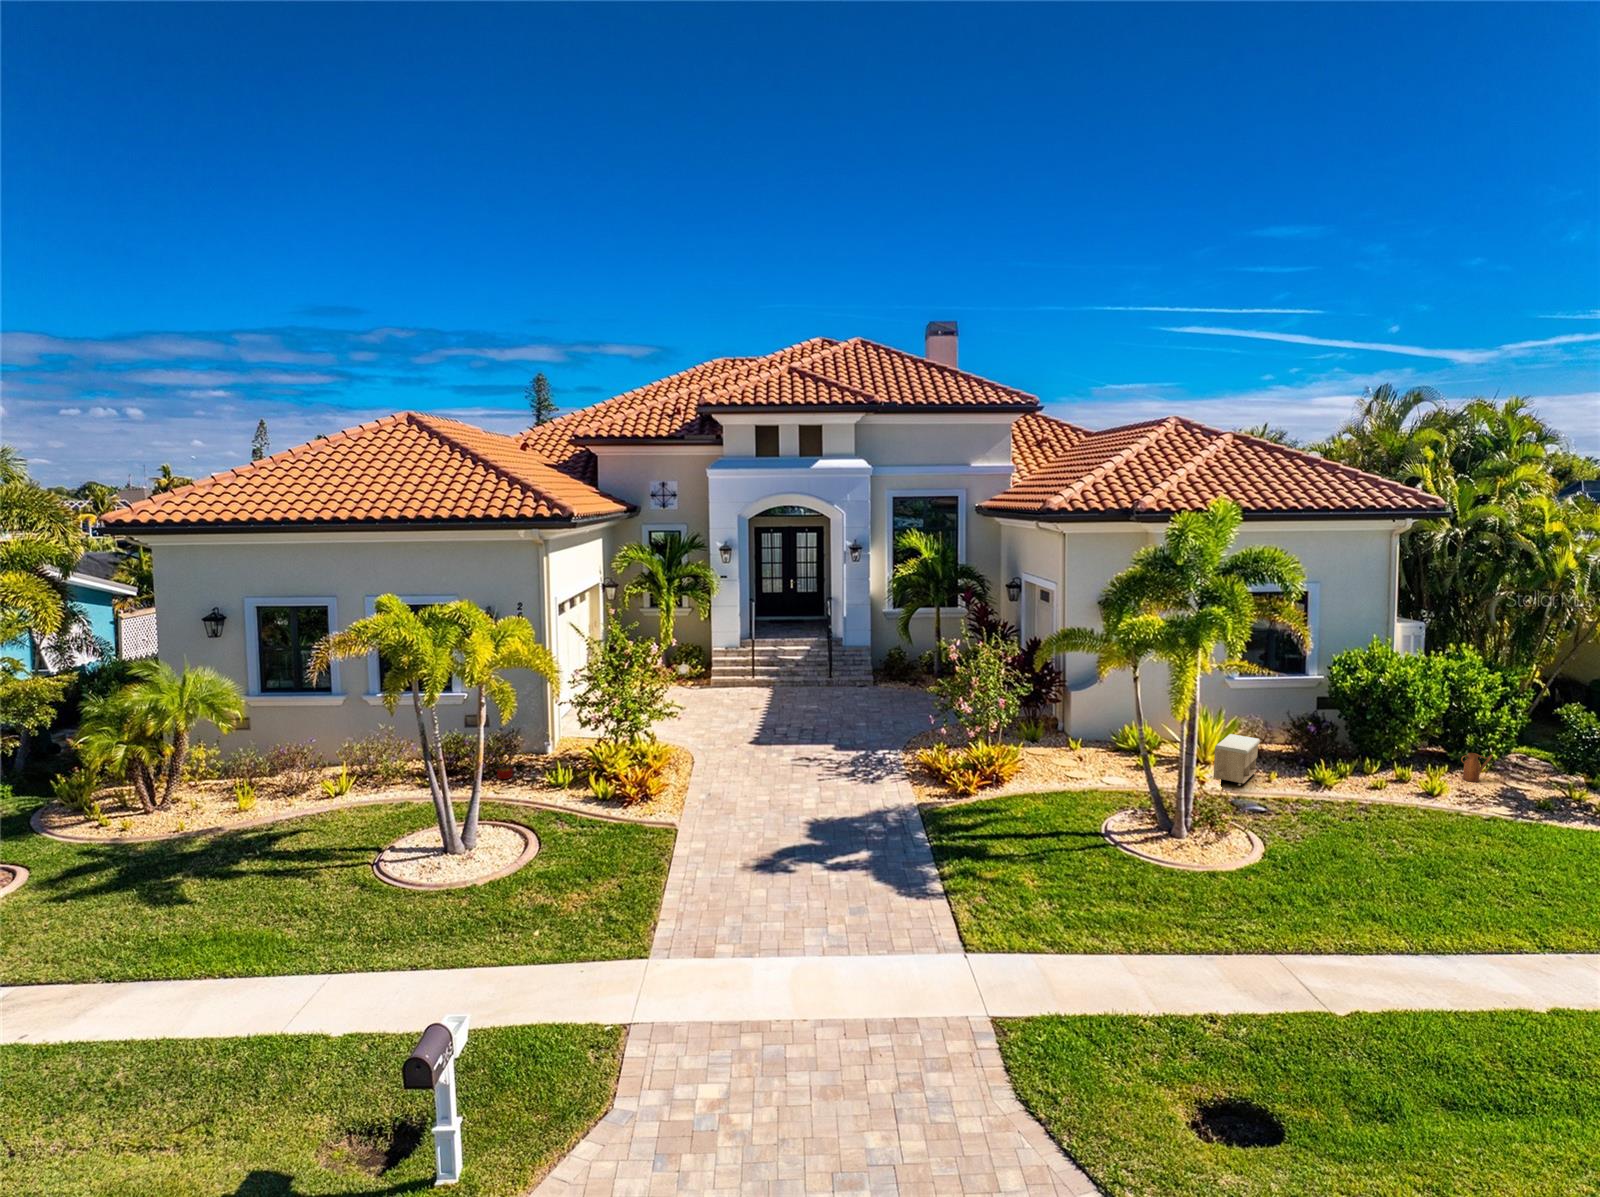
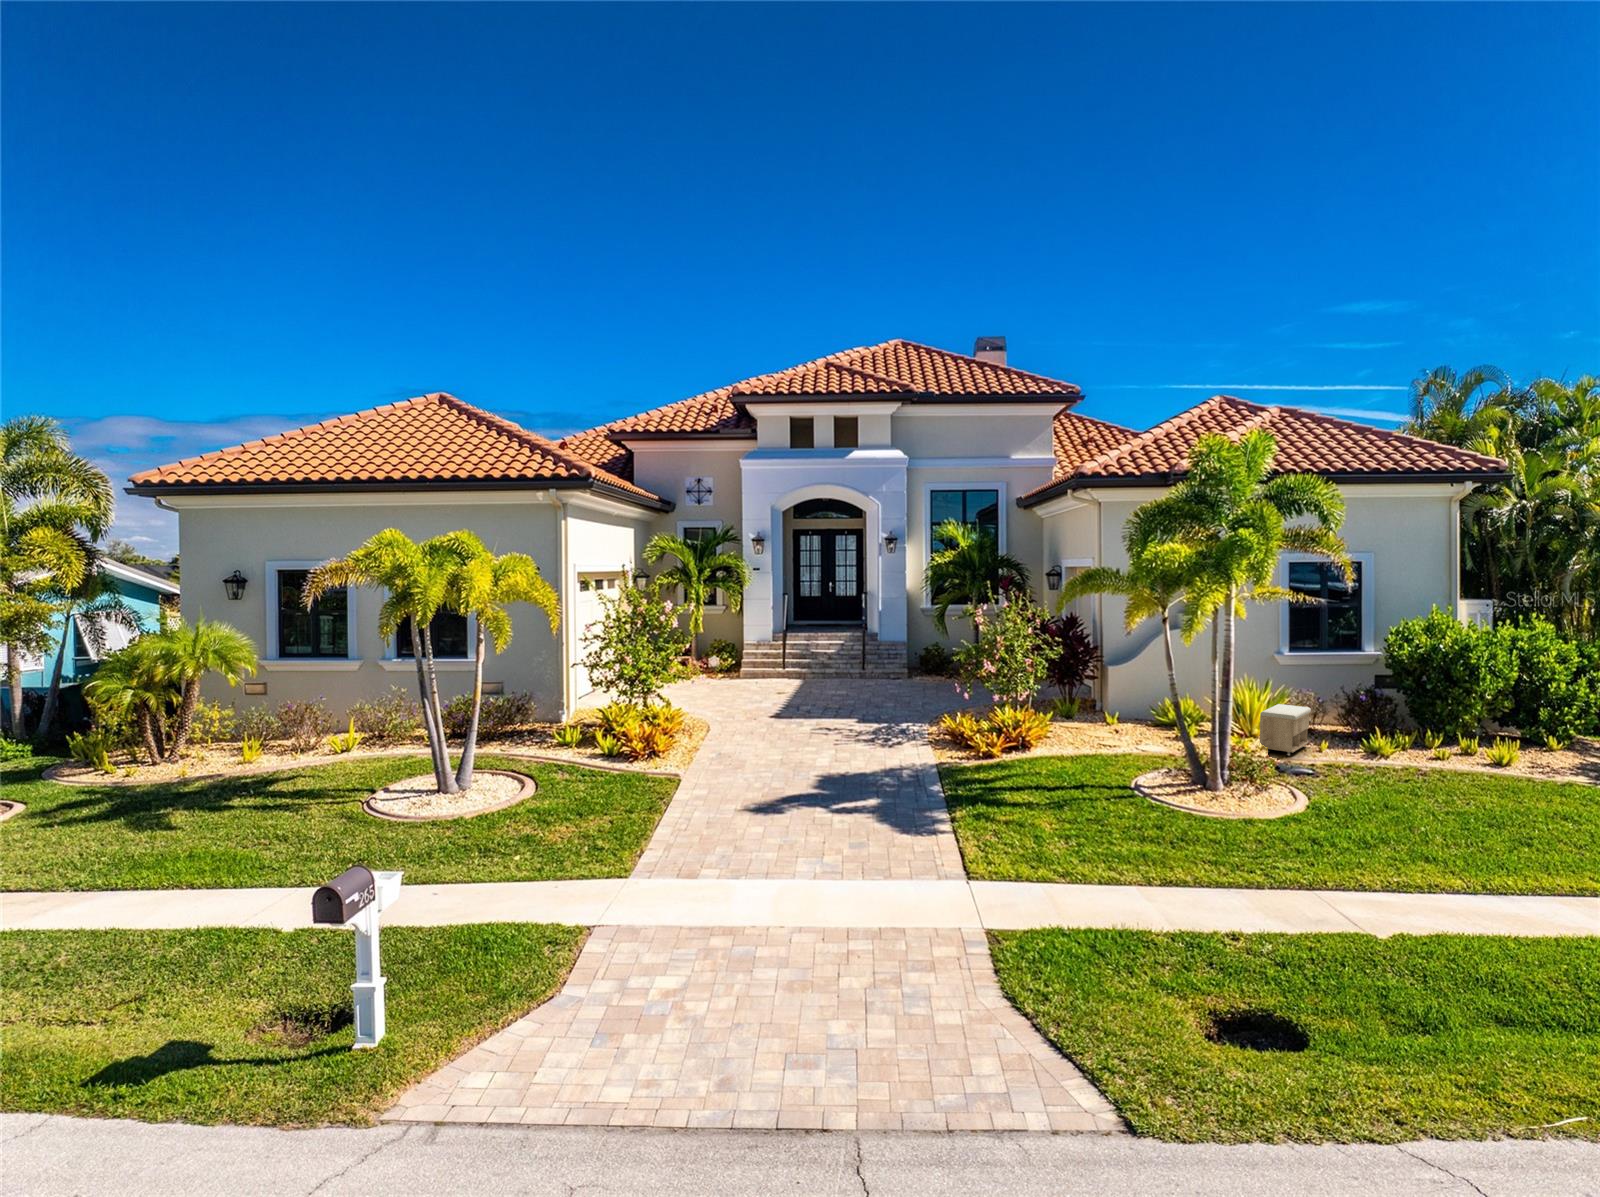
decorative plant: present [494,749,525,779] -> none [493,704,535,742]
watering can: present [1461,753,1493,782] -> none [1541,724,1578,756]

